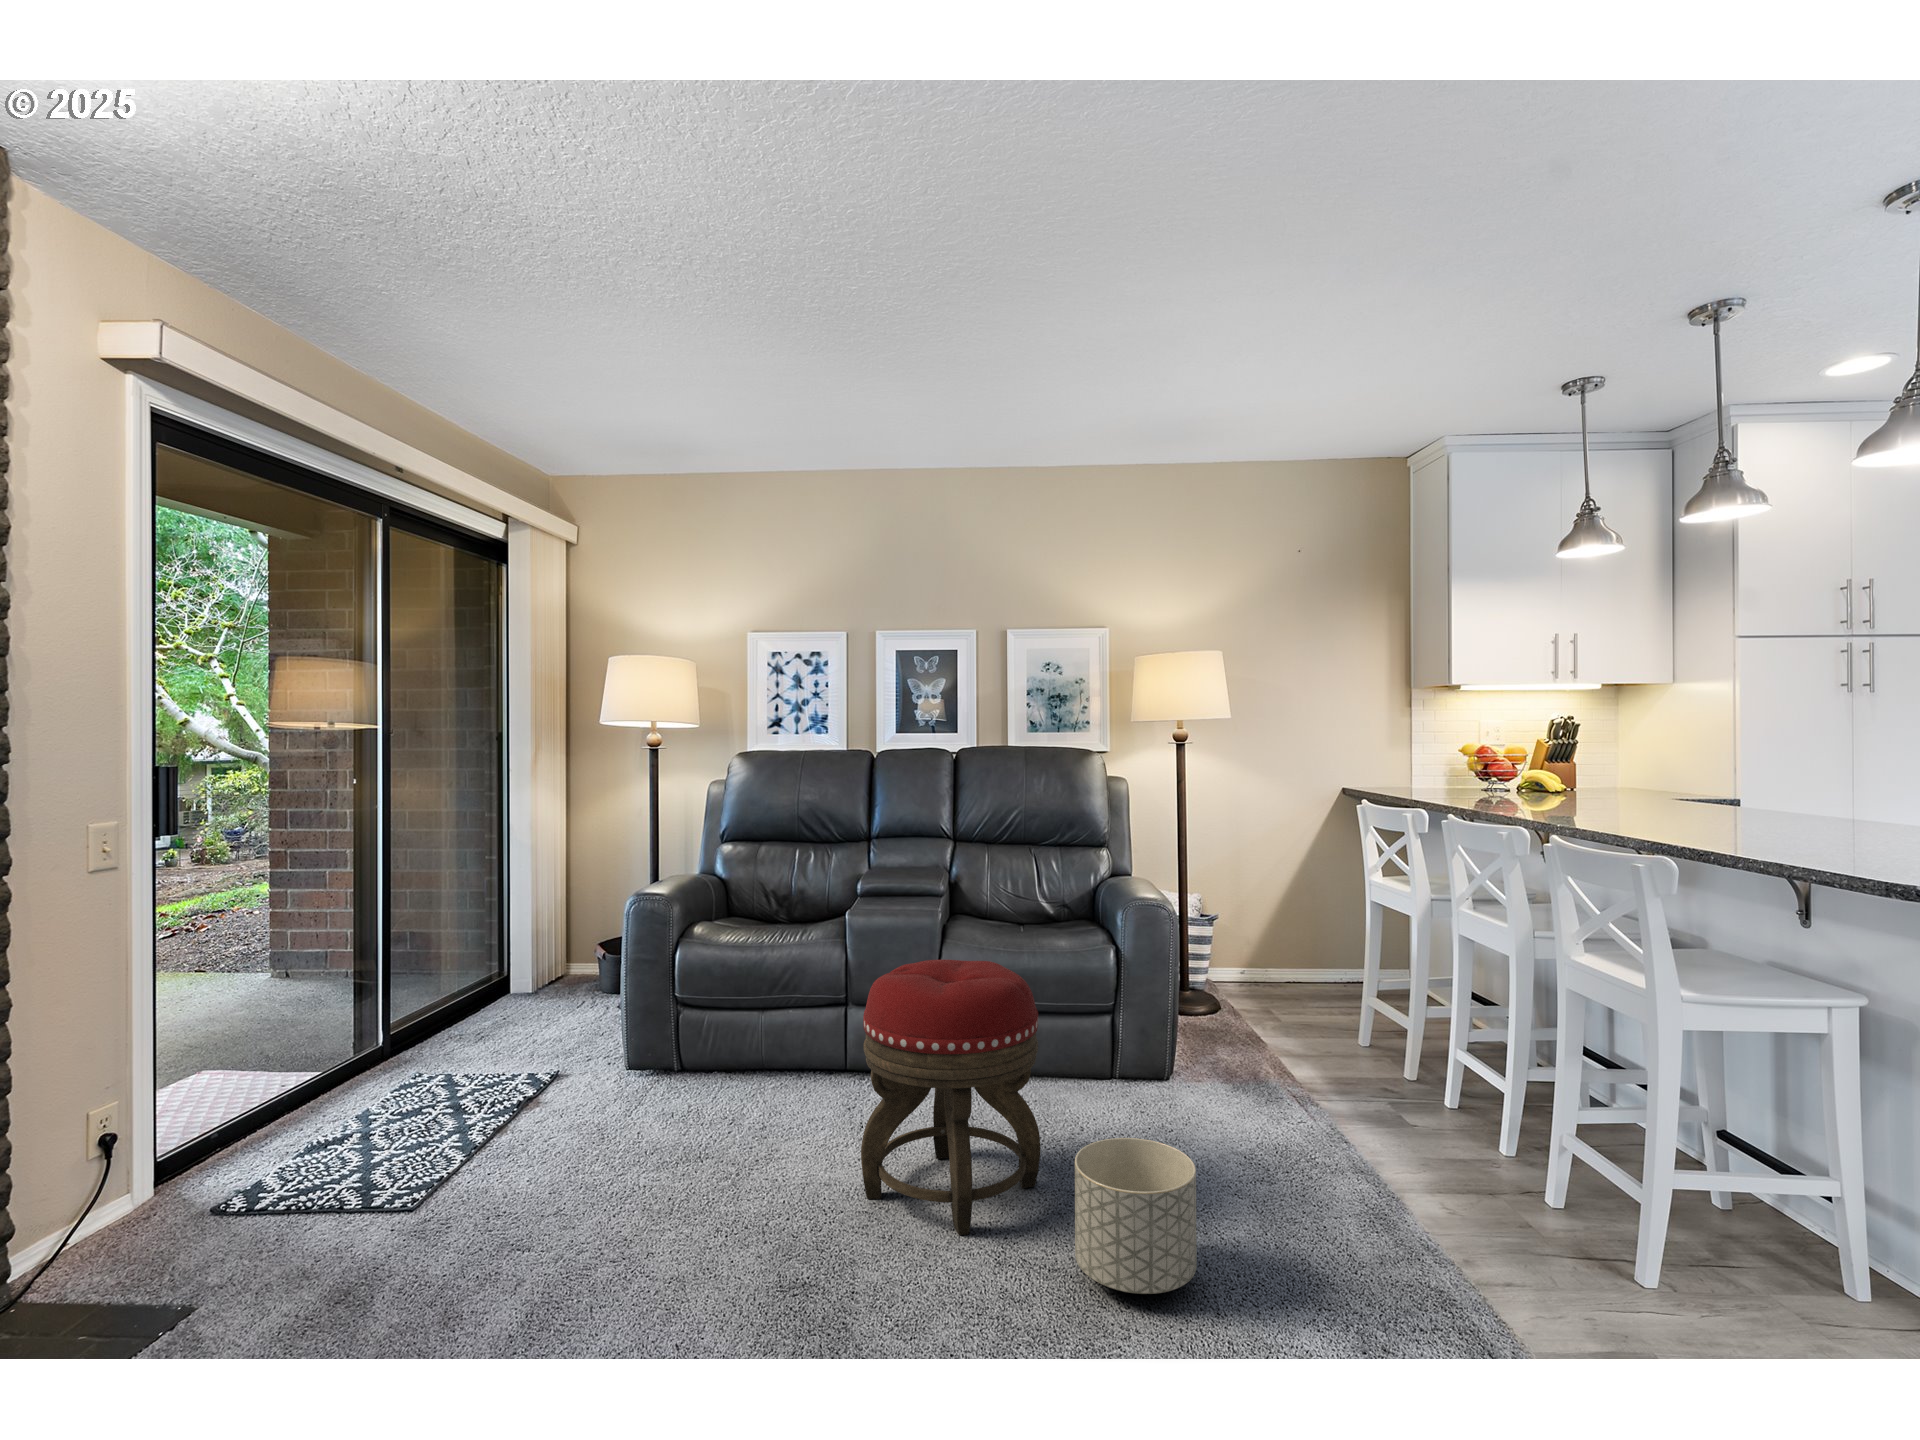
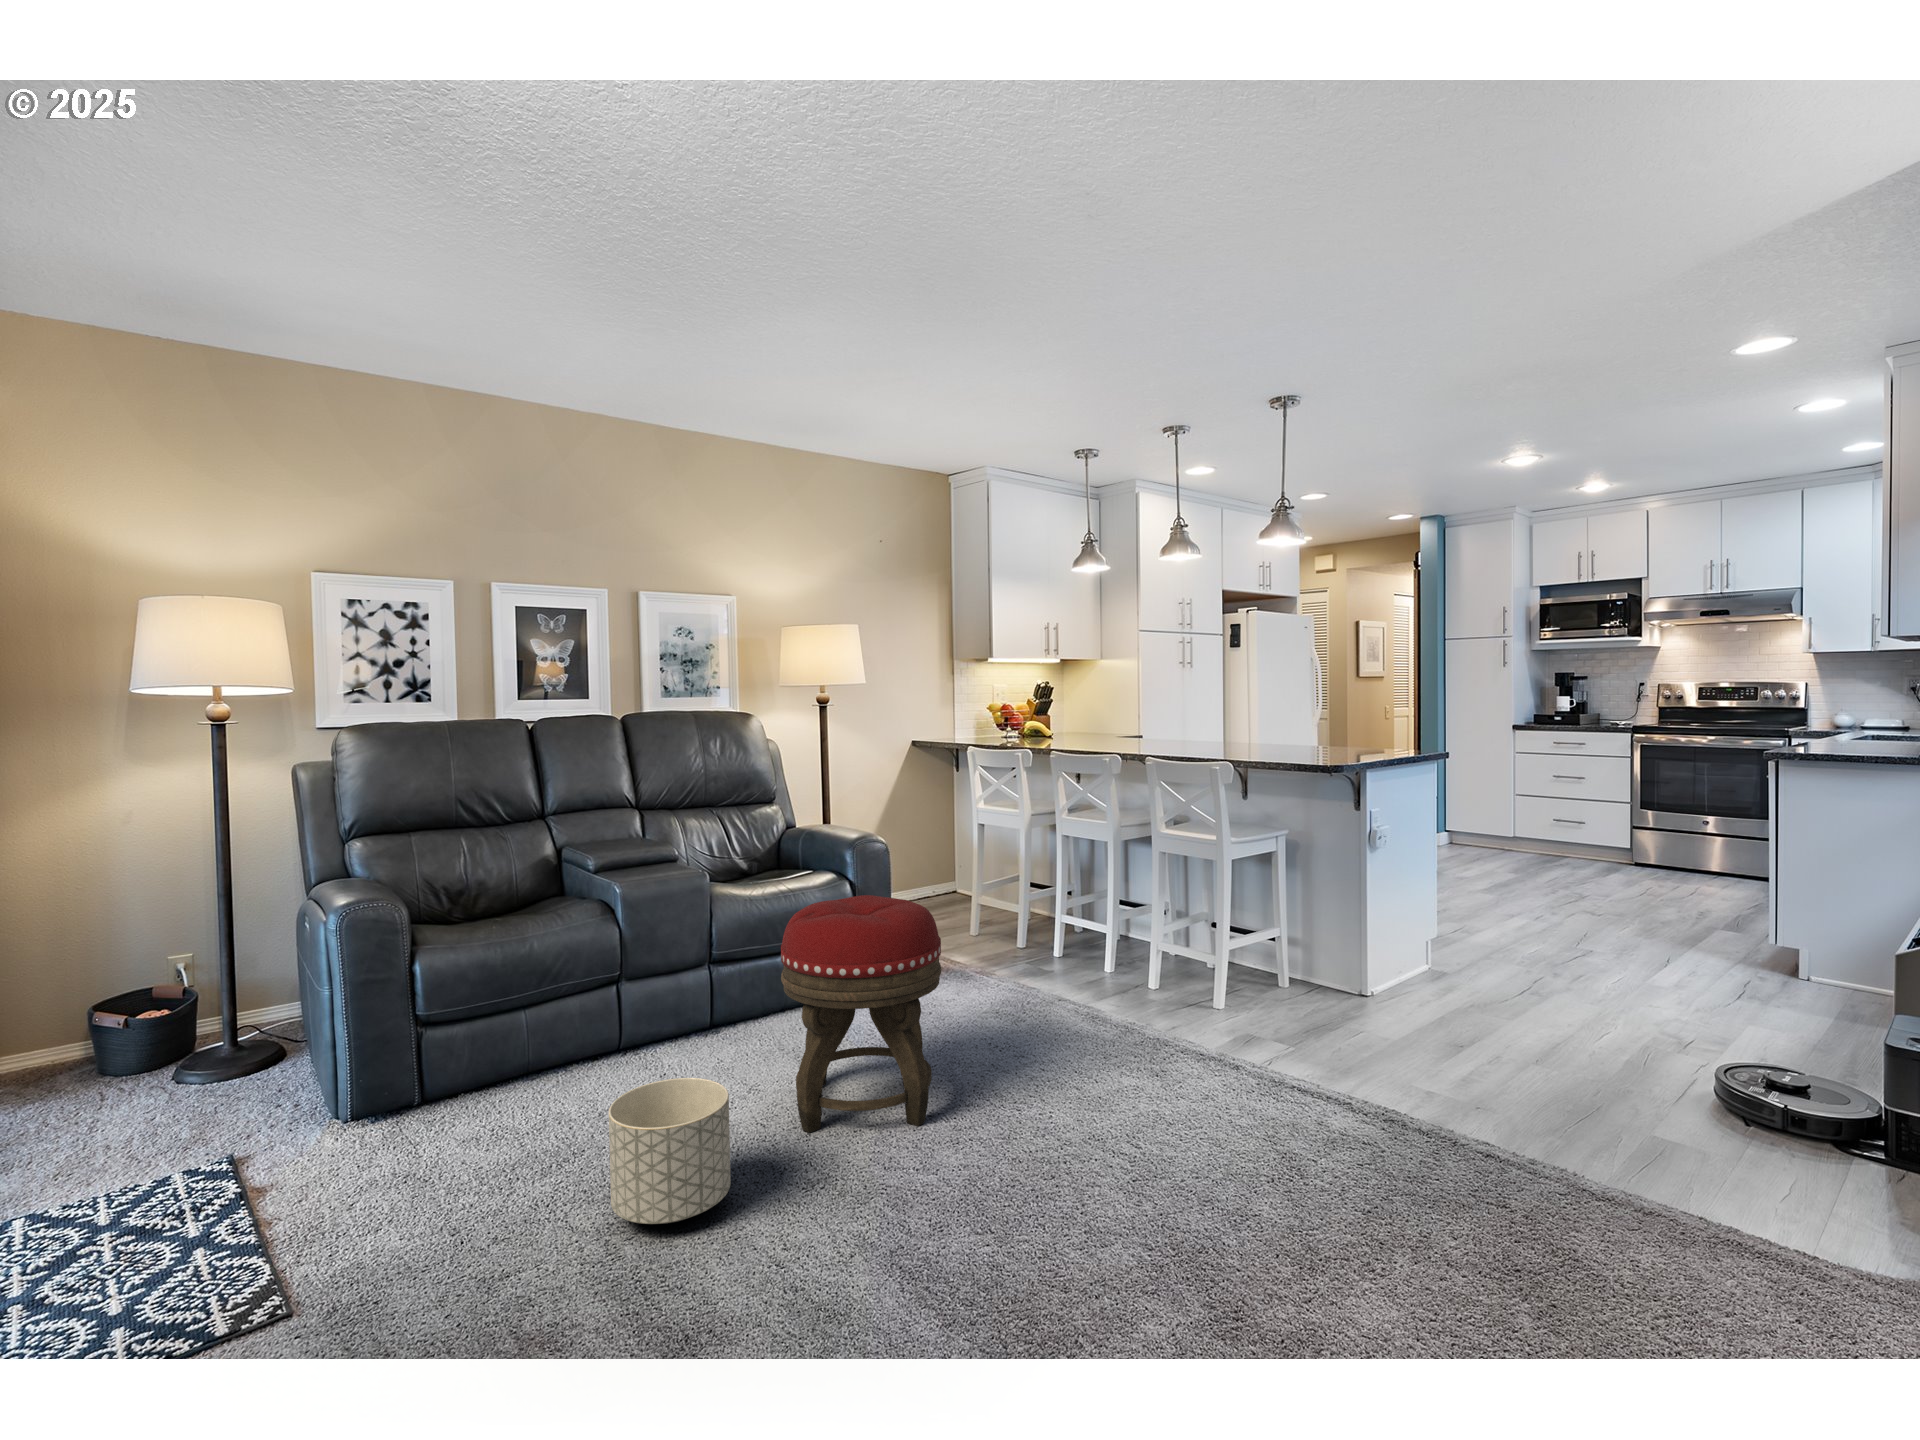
planter: present [1075,1138,1197,1294] -> present [609,1078,731,1224]

